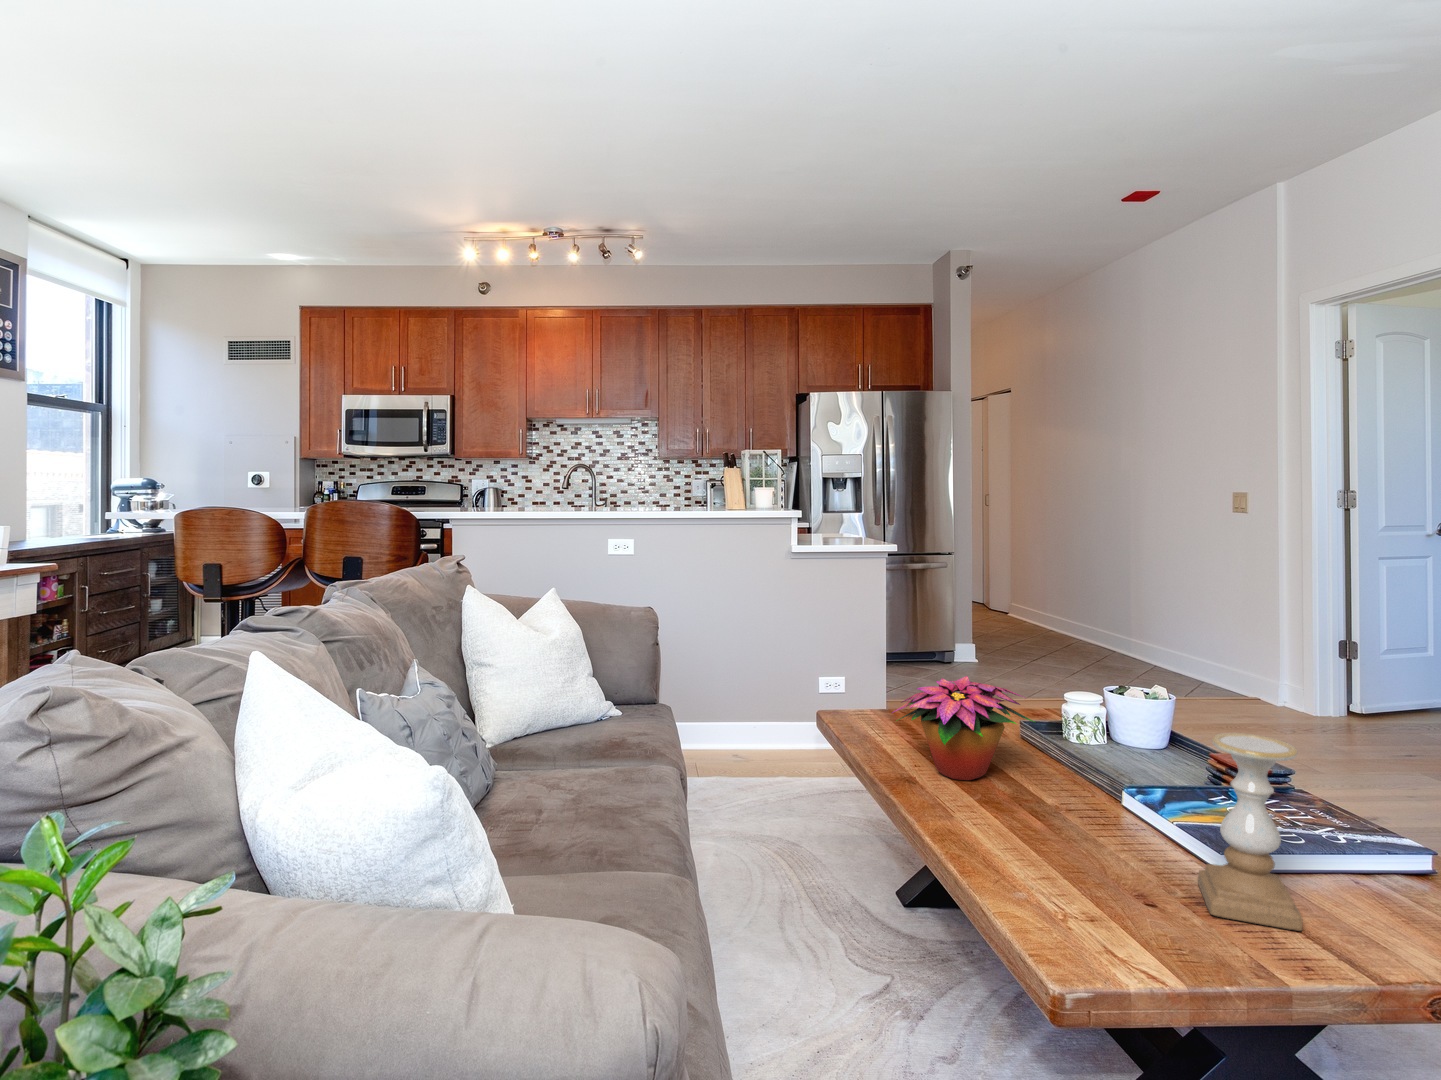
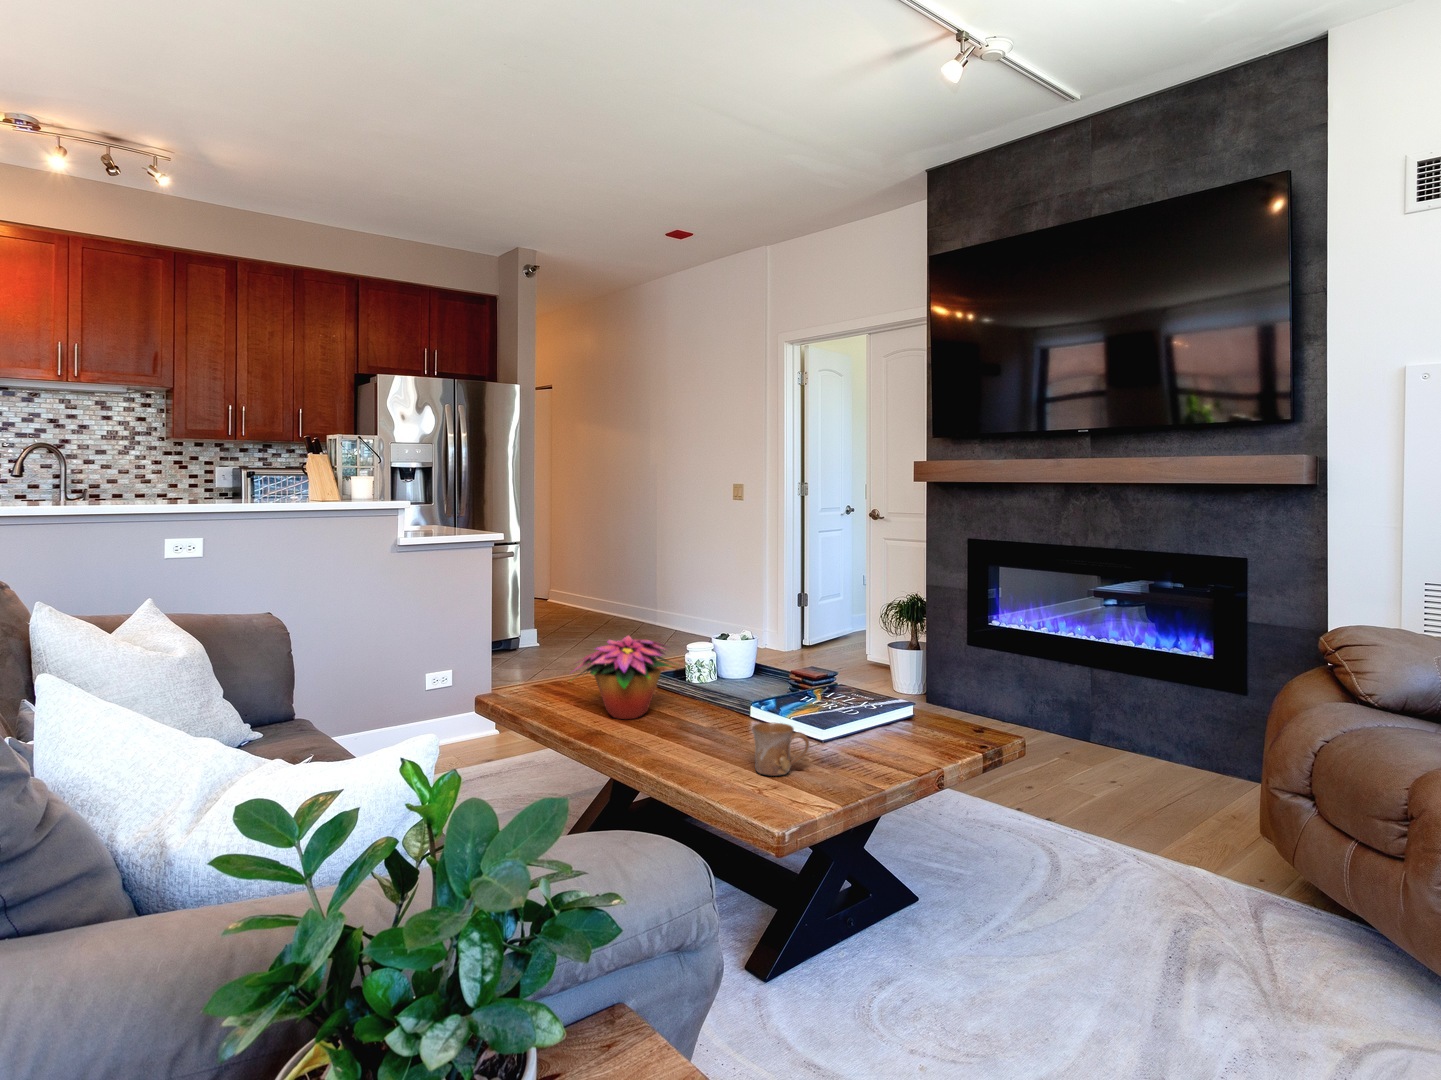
candle holder: present [1198,733,1302,931] -> none [807,644,867,761]
mug: none [1089,836,1183,926] -> present [752,723,809,776]

